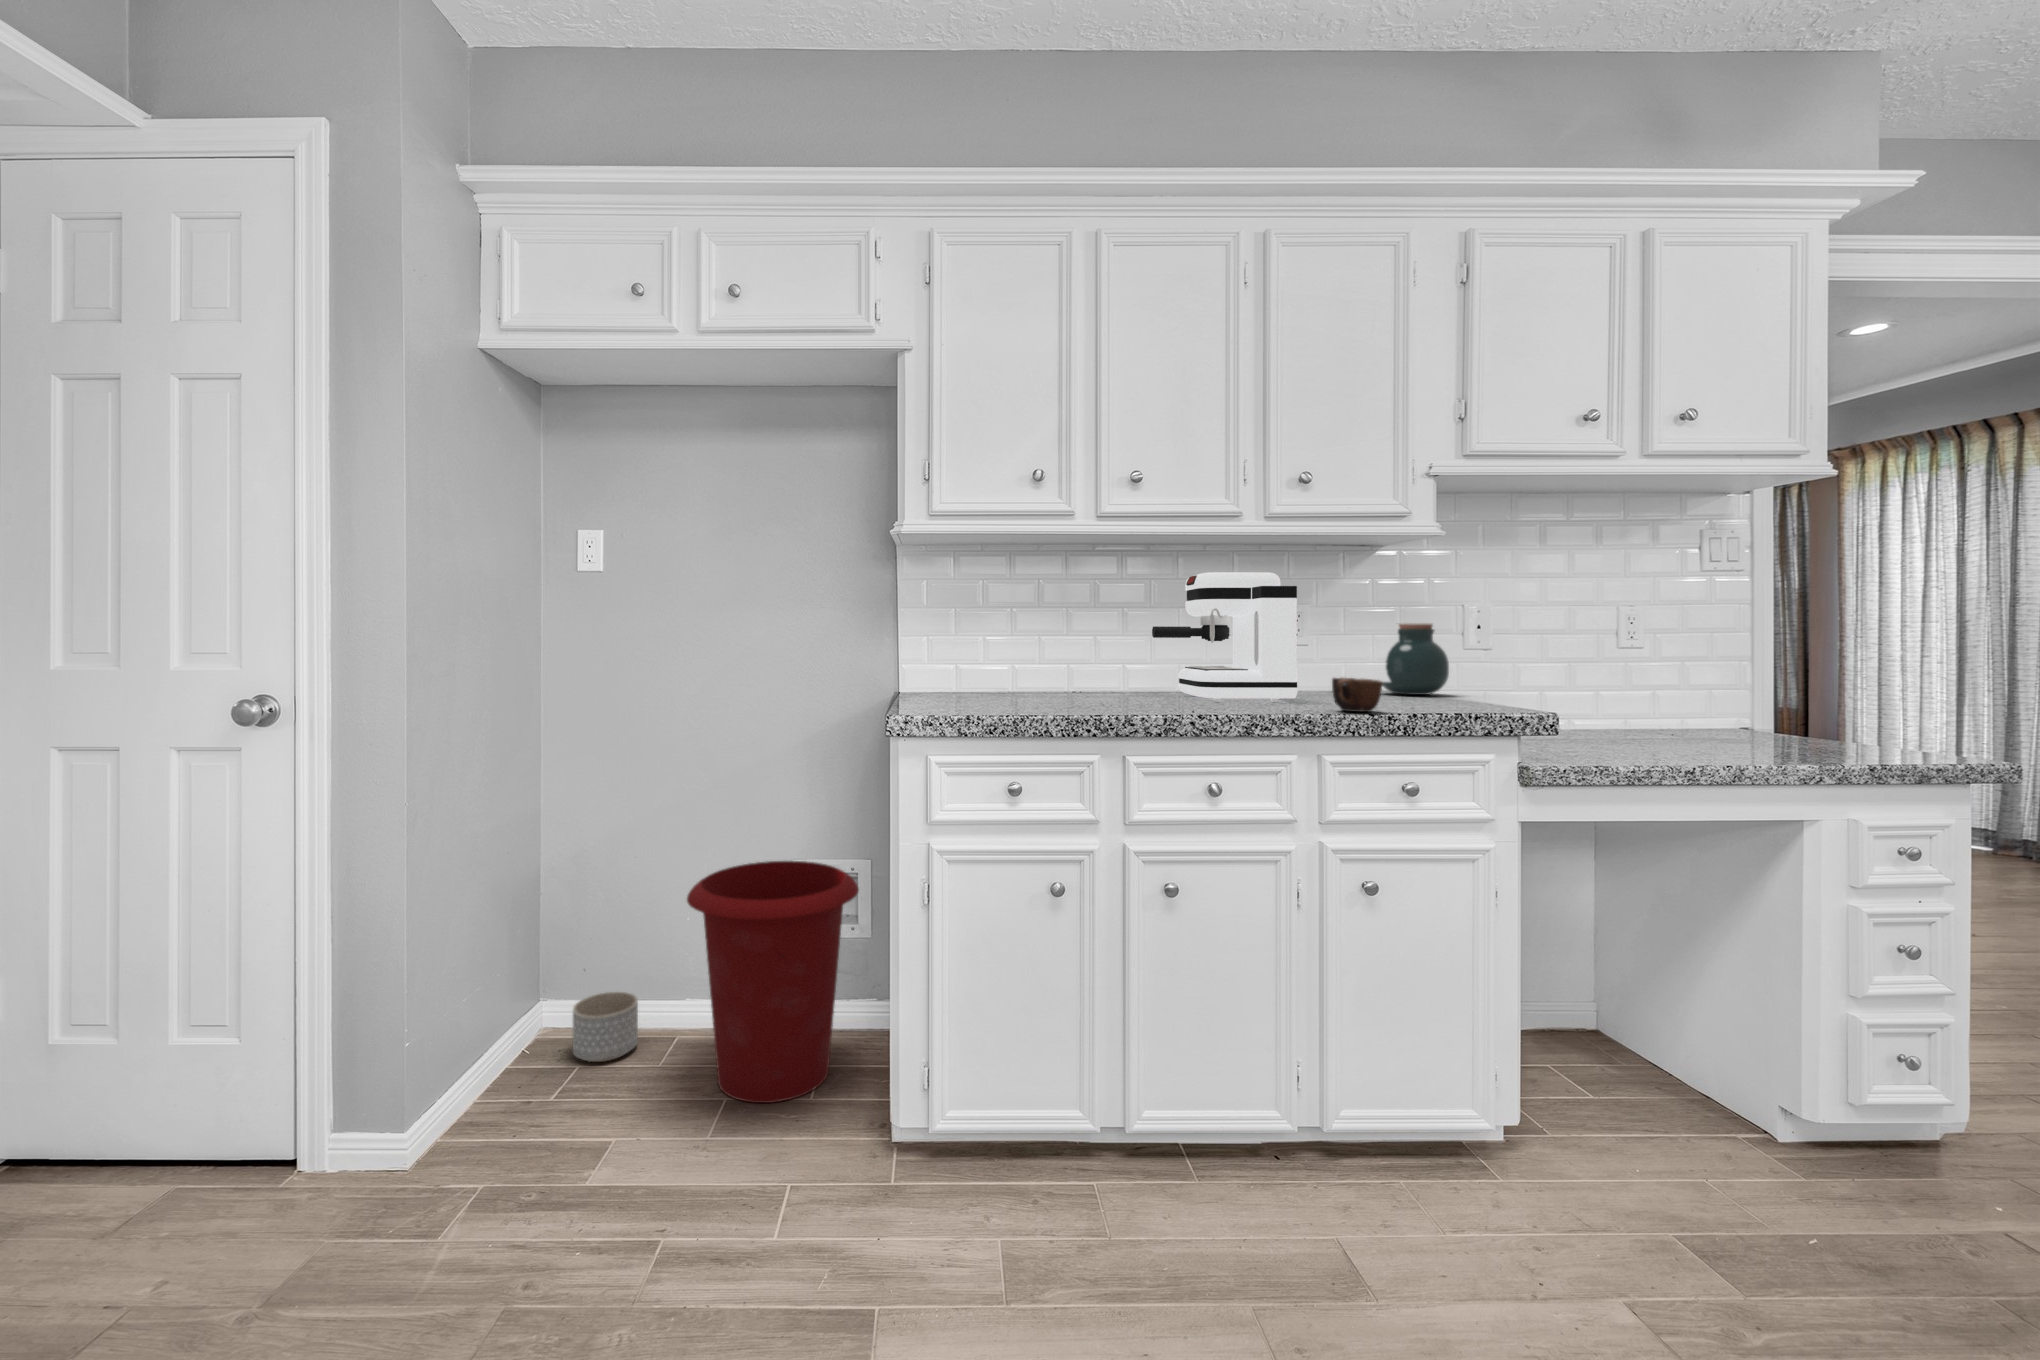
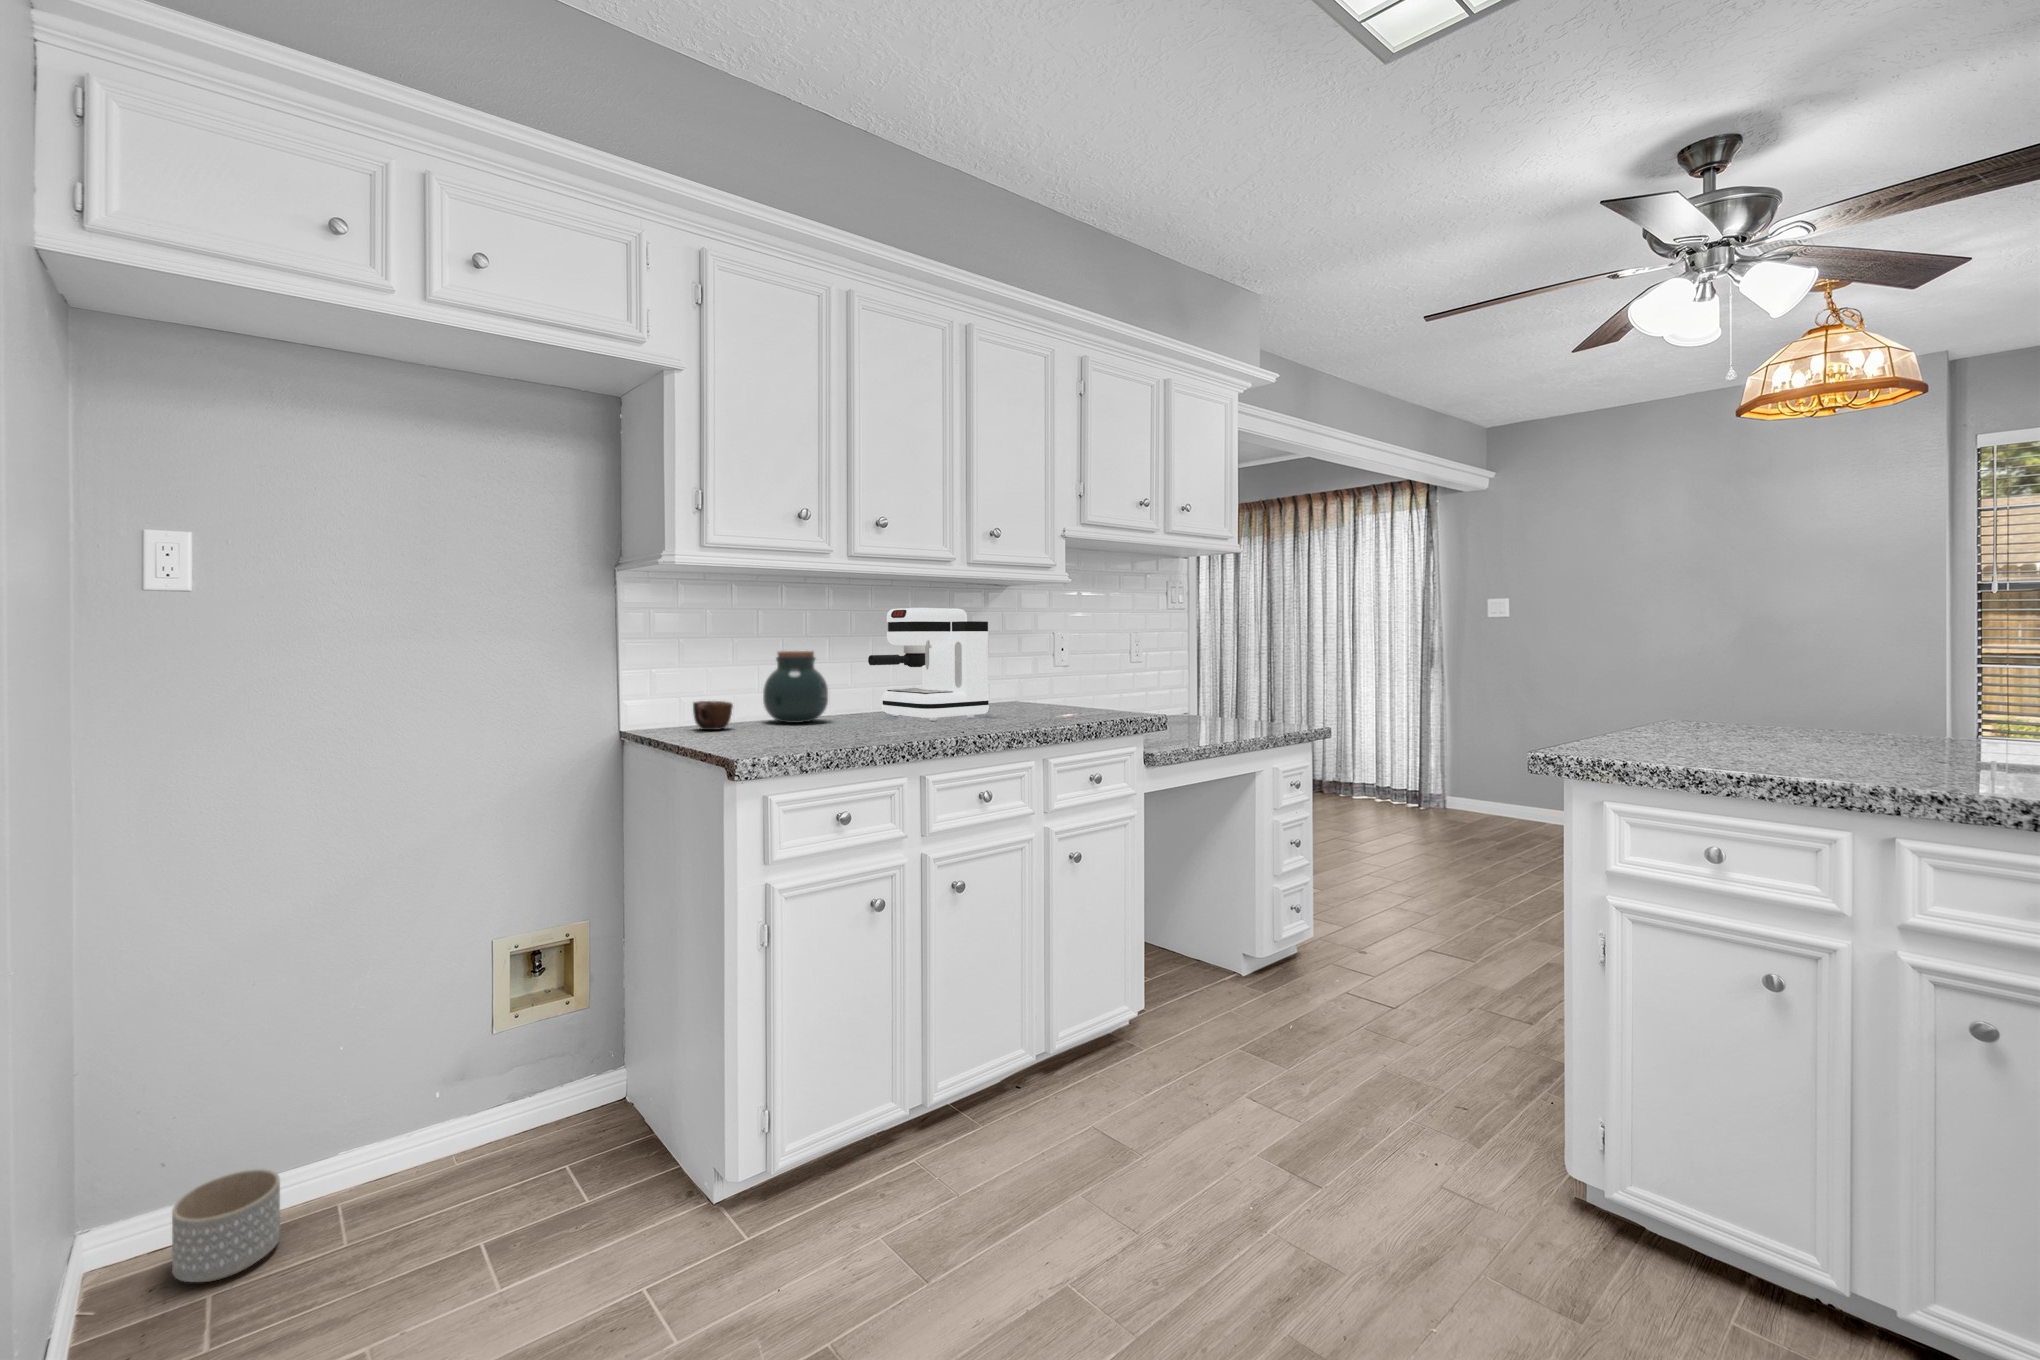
jar: present [1383,624,1449,695] -> present [763,651,828,723]
mug: present [1332,678,1383,712] -> present [693,701,733,730]
waste bin: present [687,861,859,1103] -> none [396,935,618,1234]

